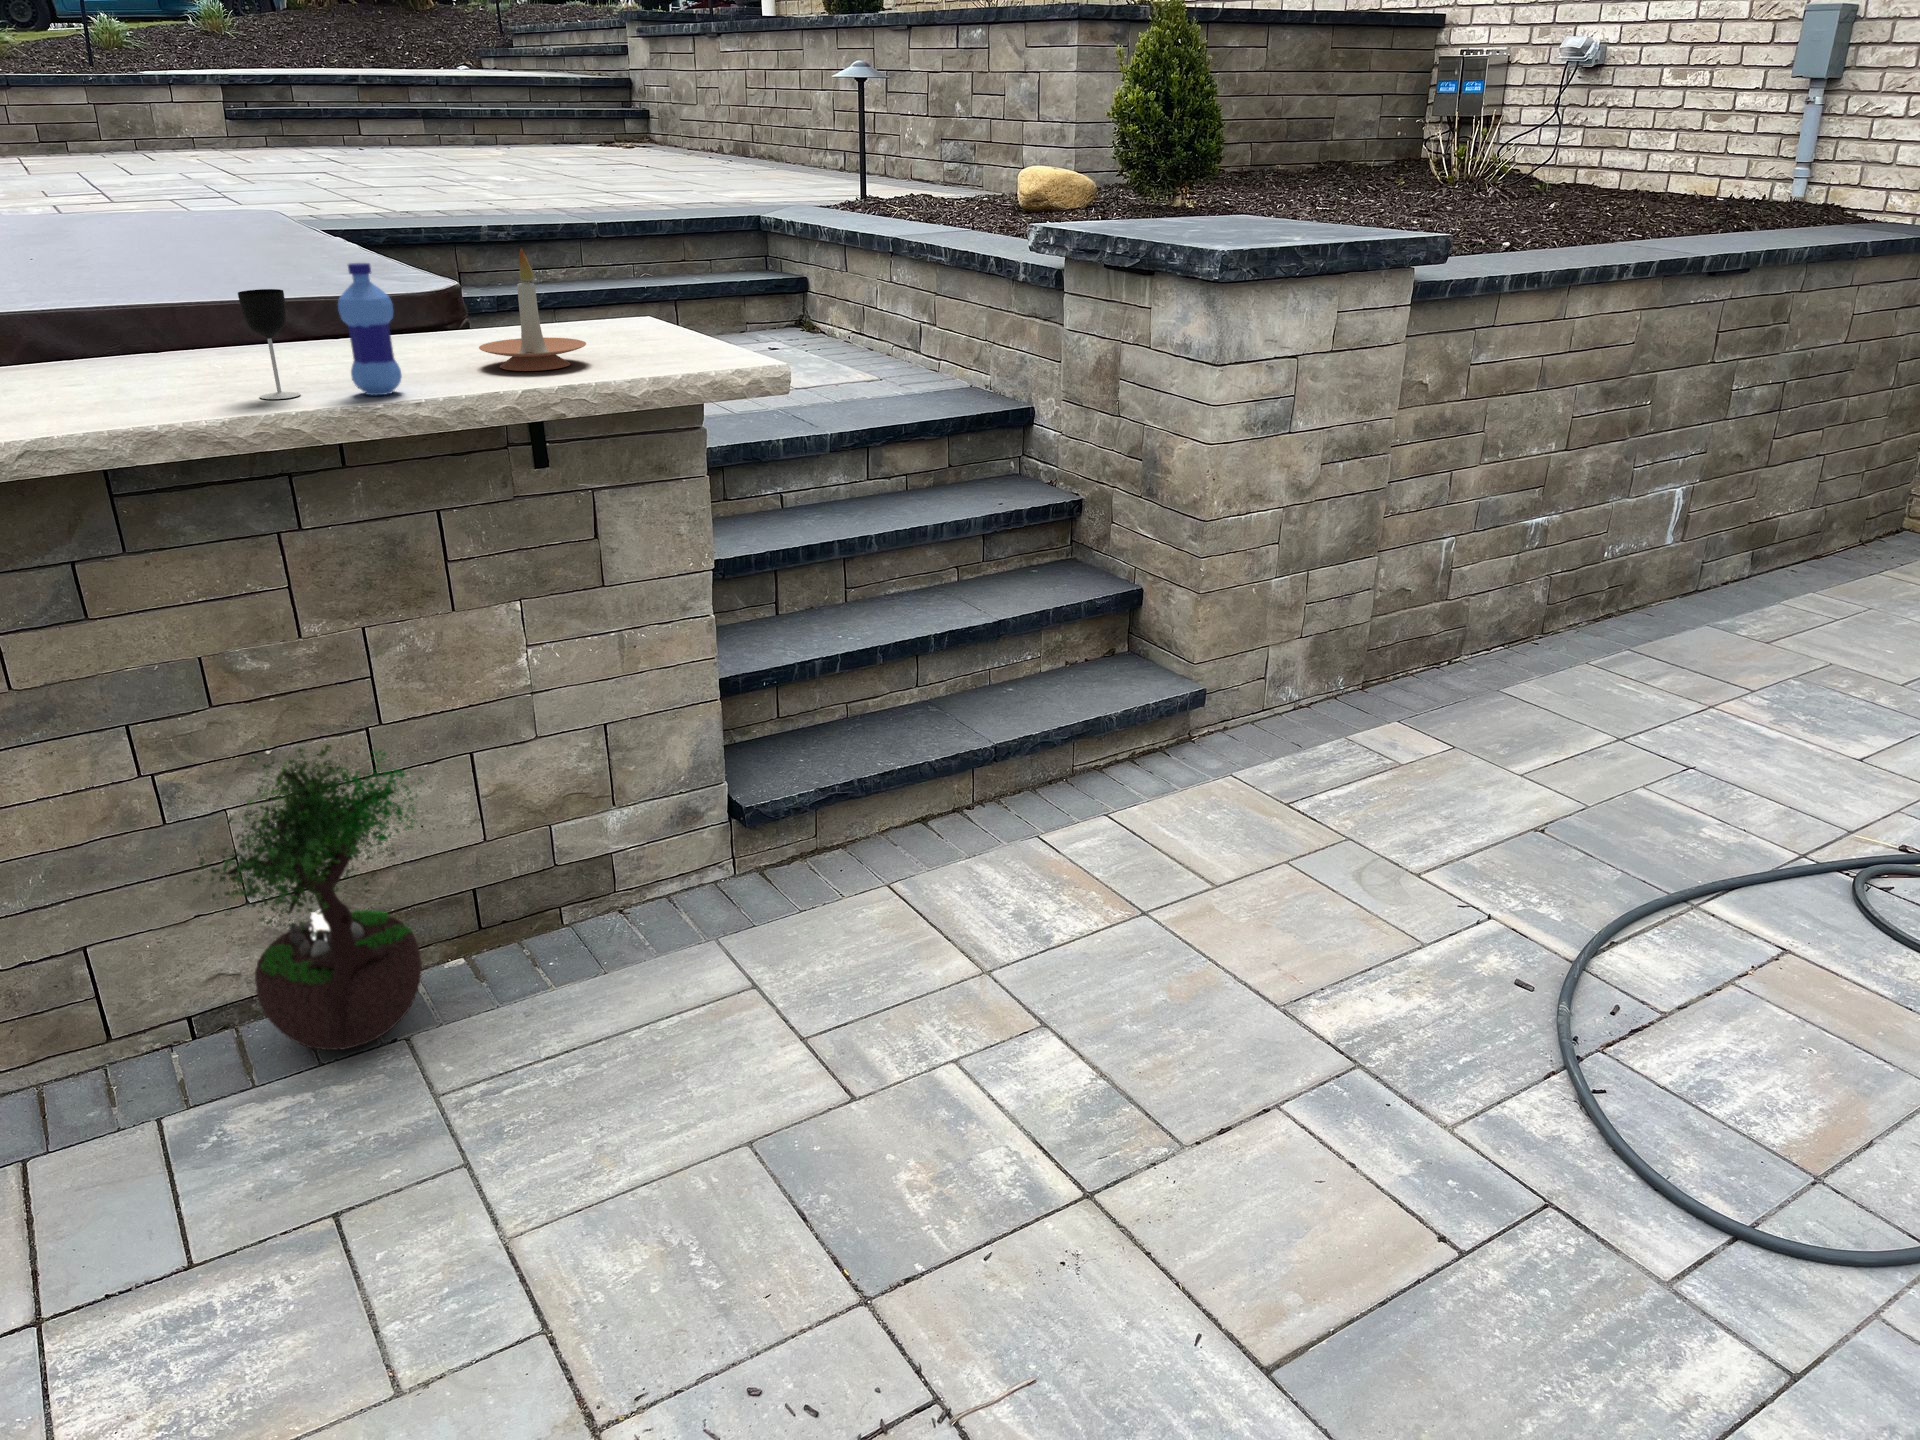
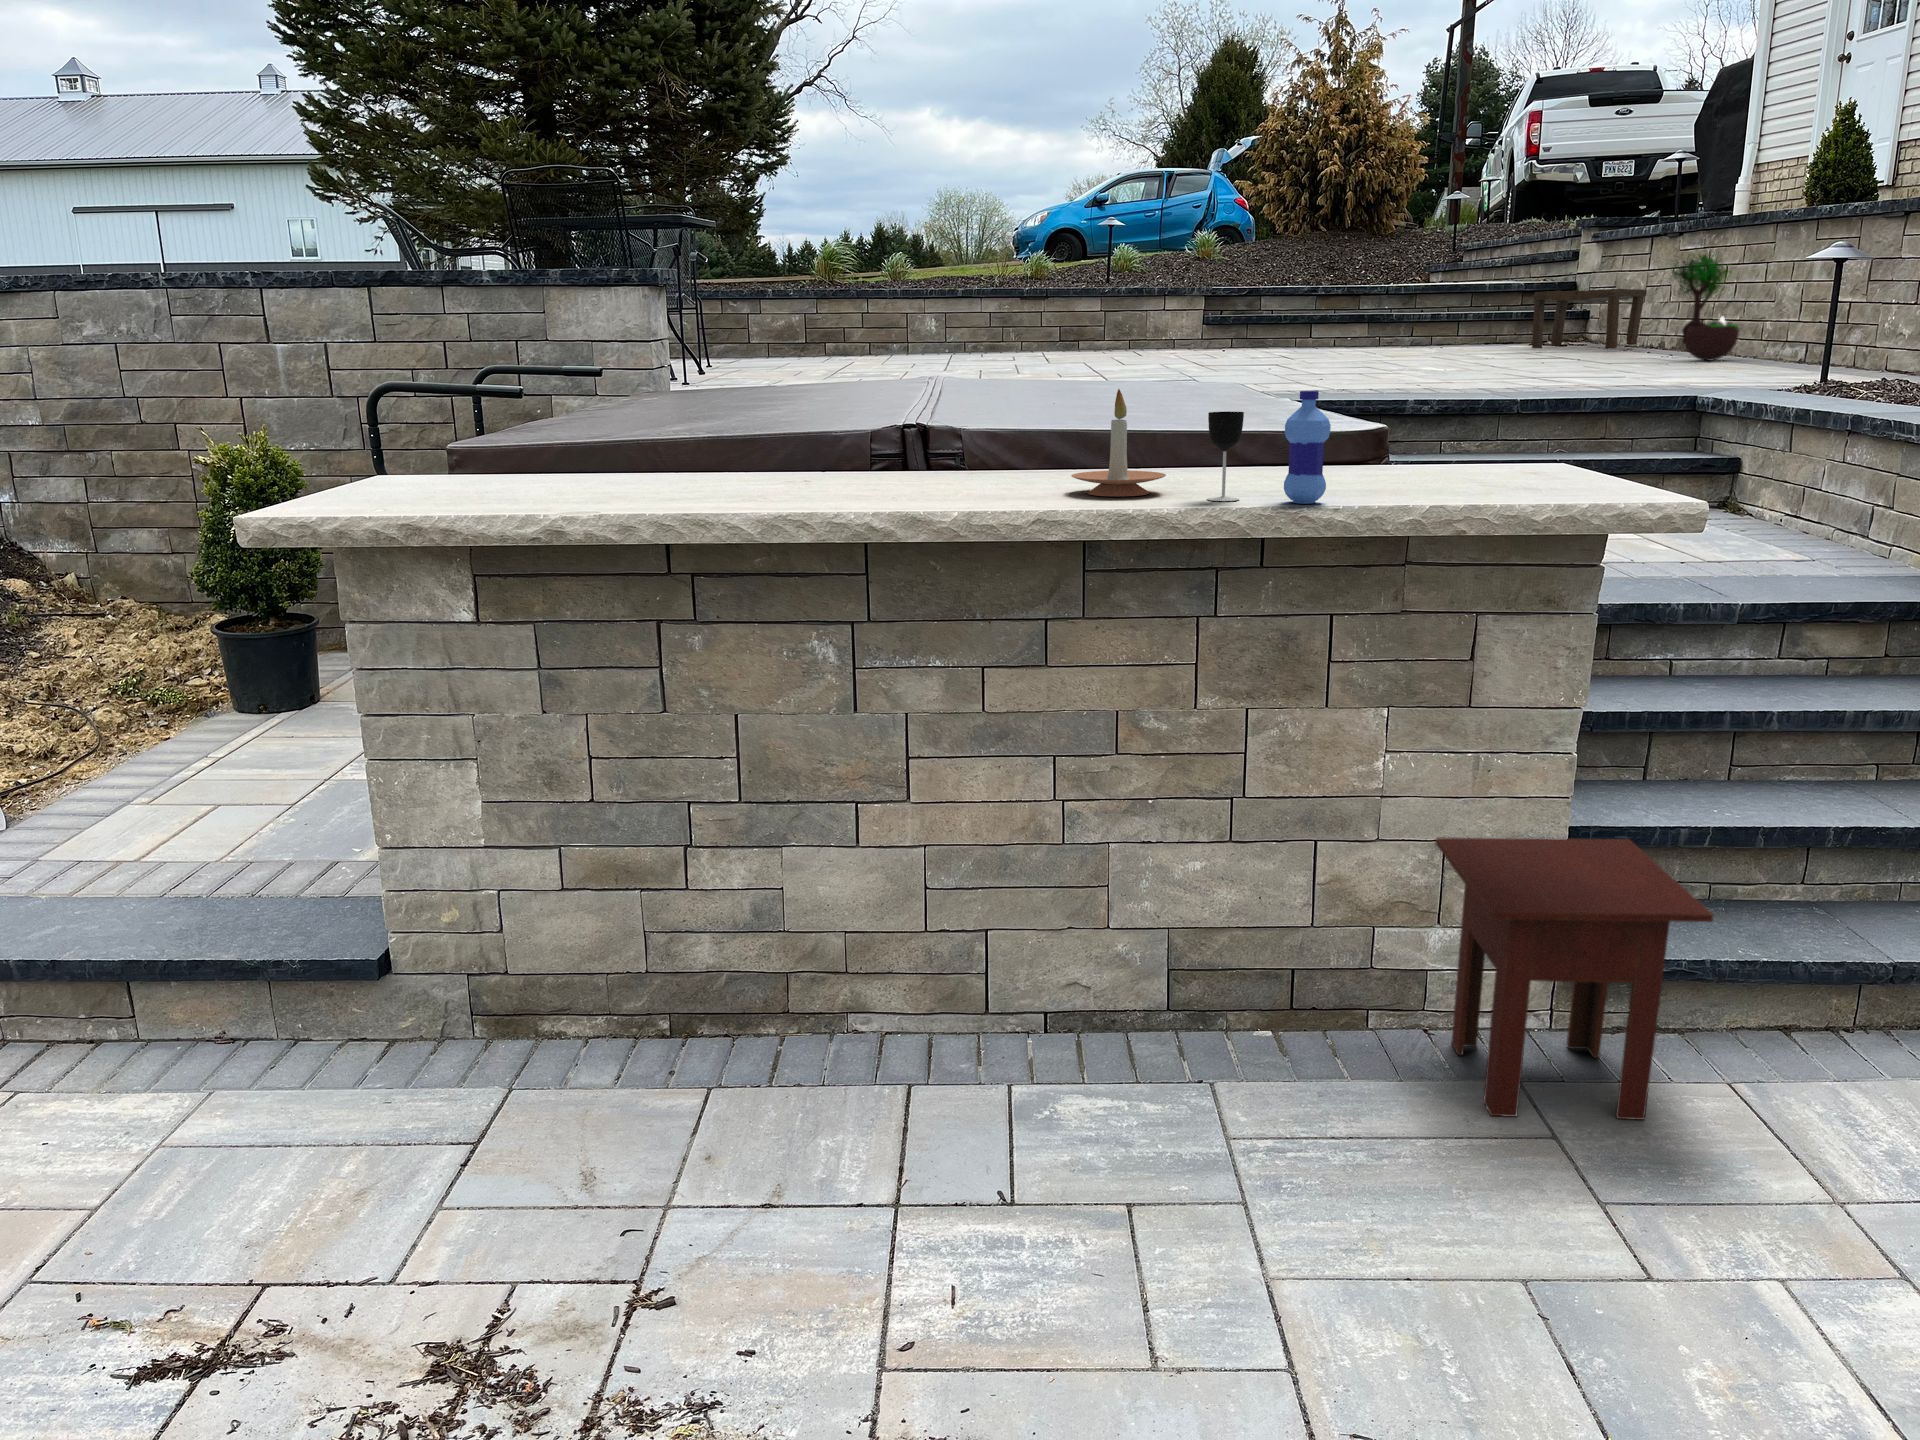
bench: none [593,91,700,153] -> present [1532,289,1647,348]
candle holder: present [479,248,586,371] -> present [1071,389,1166,496]
side table: none [594,686,853,984] -> present [1436,837,1713,1120]
potted tree: present [193,740,422,1050] -> present [1669,250,1739,361]

